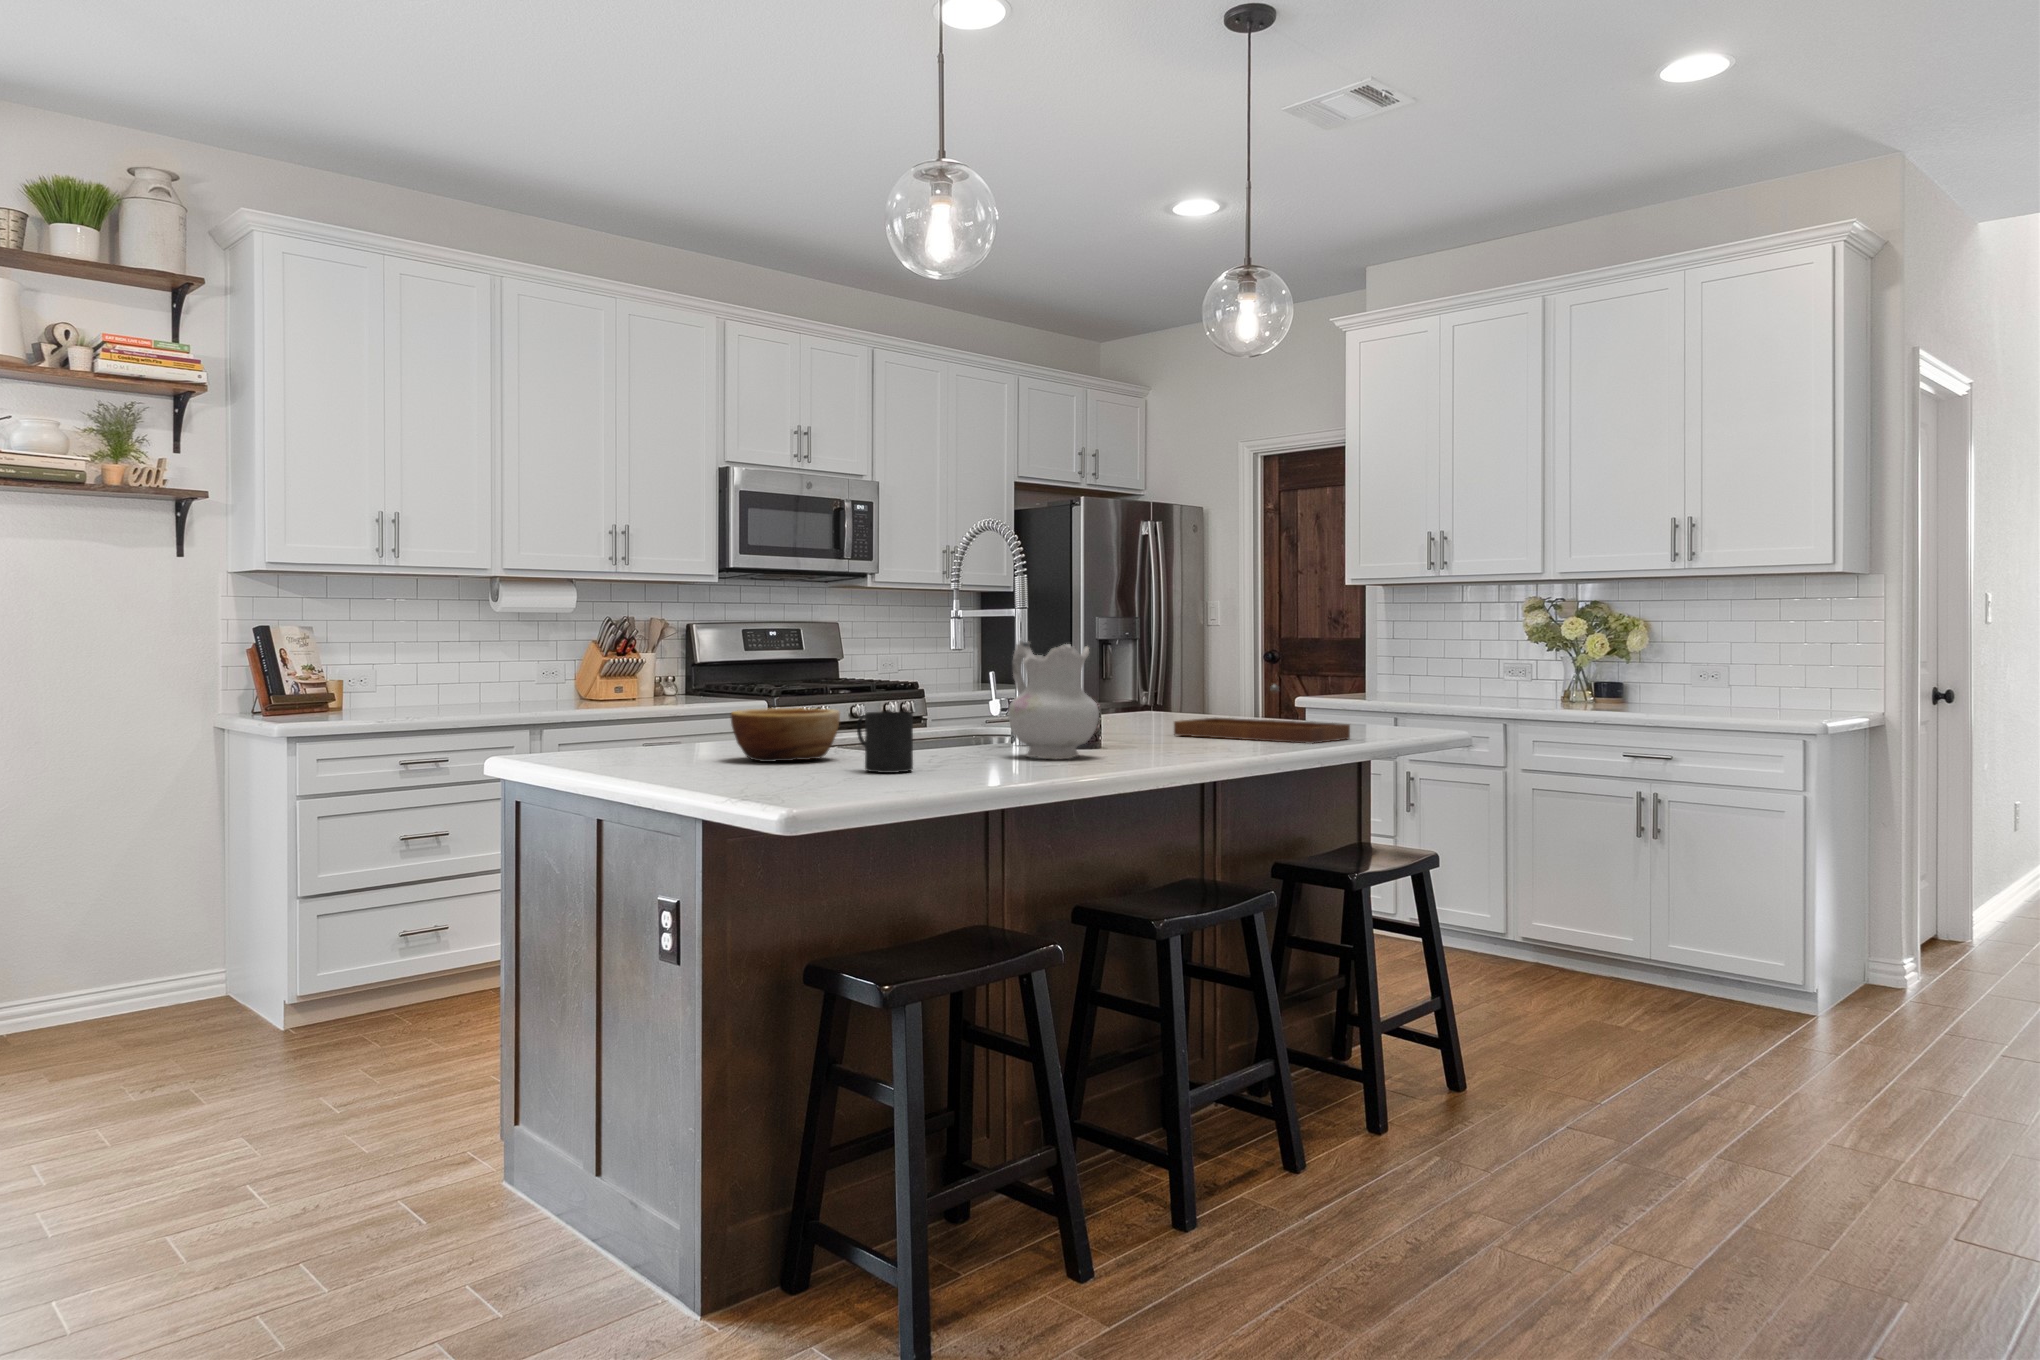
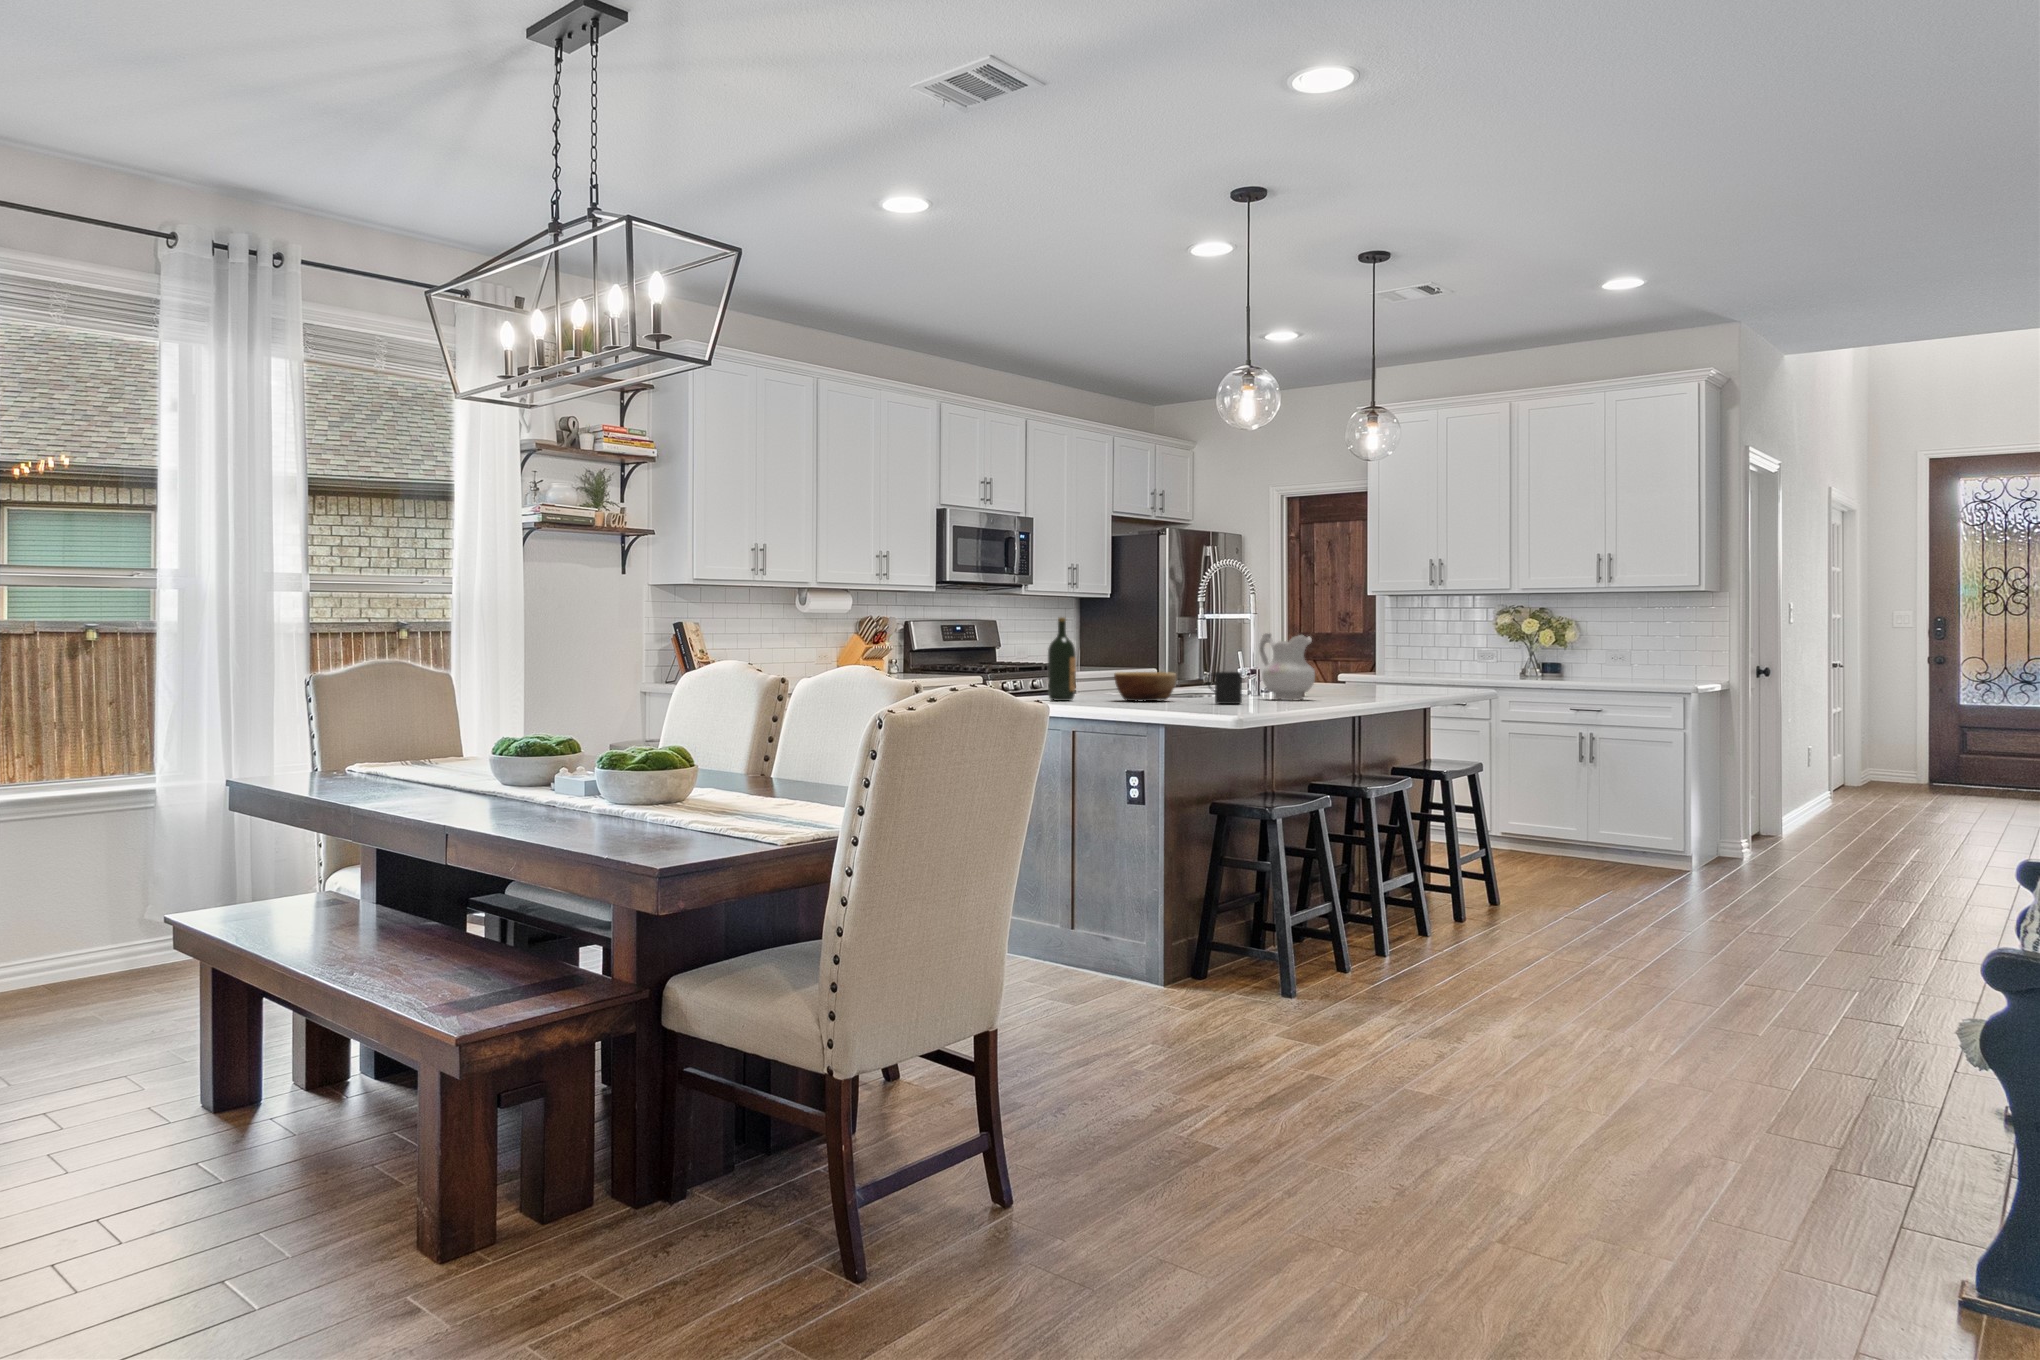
wine bottle: none [623,615,672,759] -> present [1048,617,1076,701]
tray: present [1174,685,1350,744] -> none [1316,661,1426,696]

